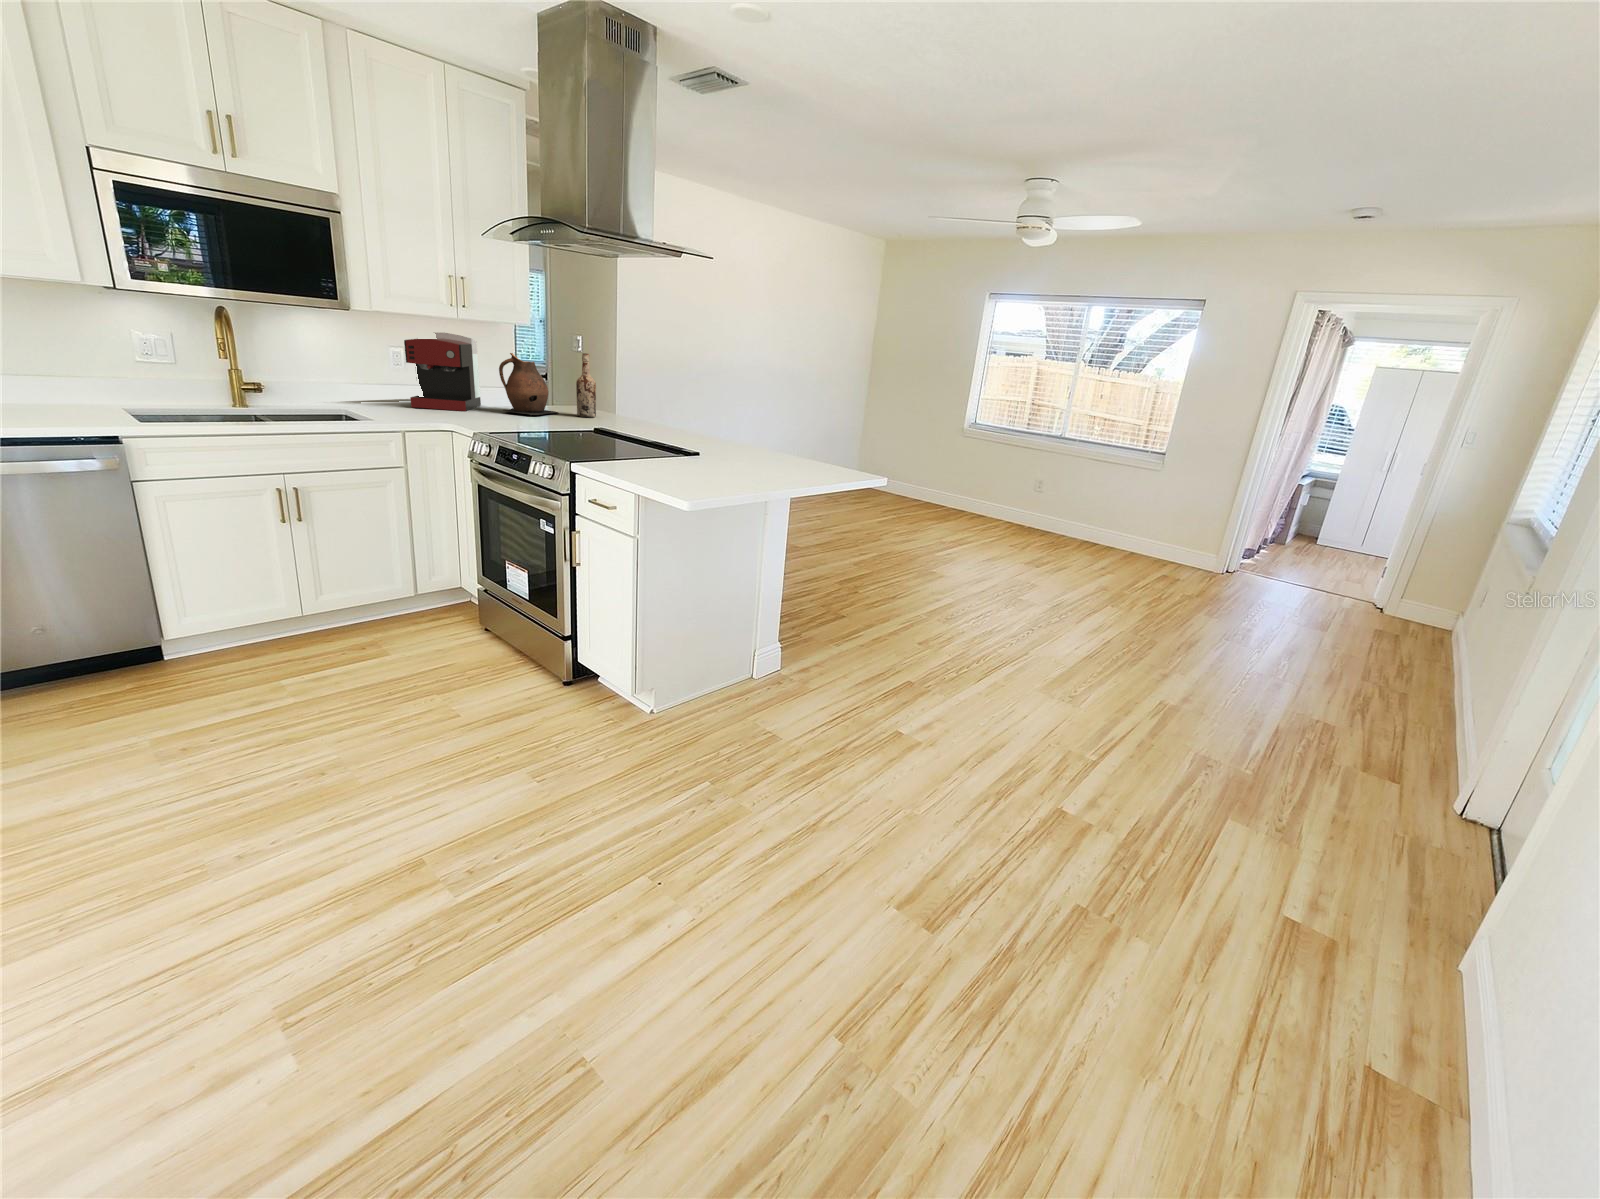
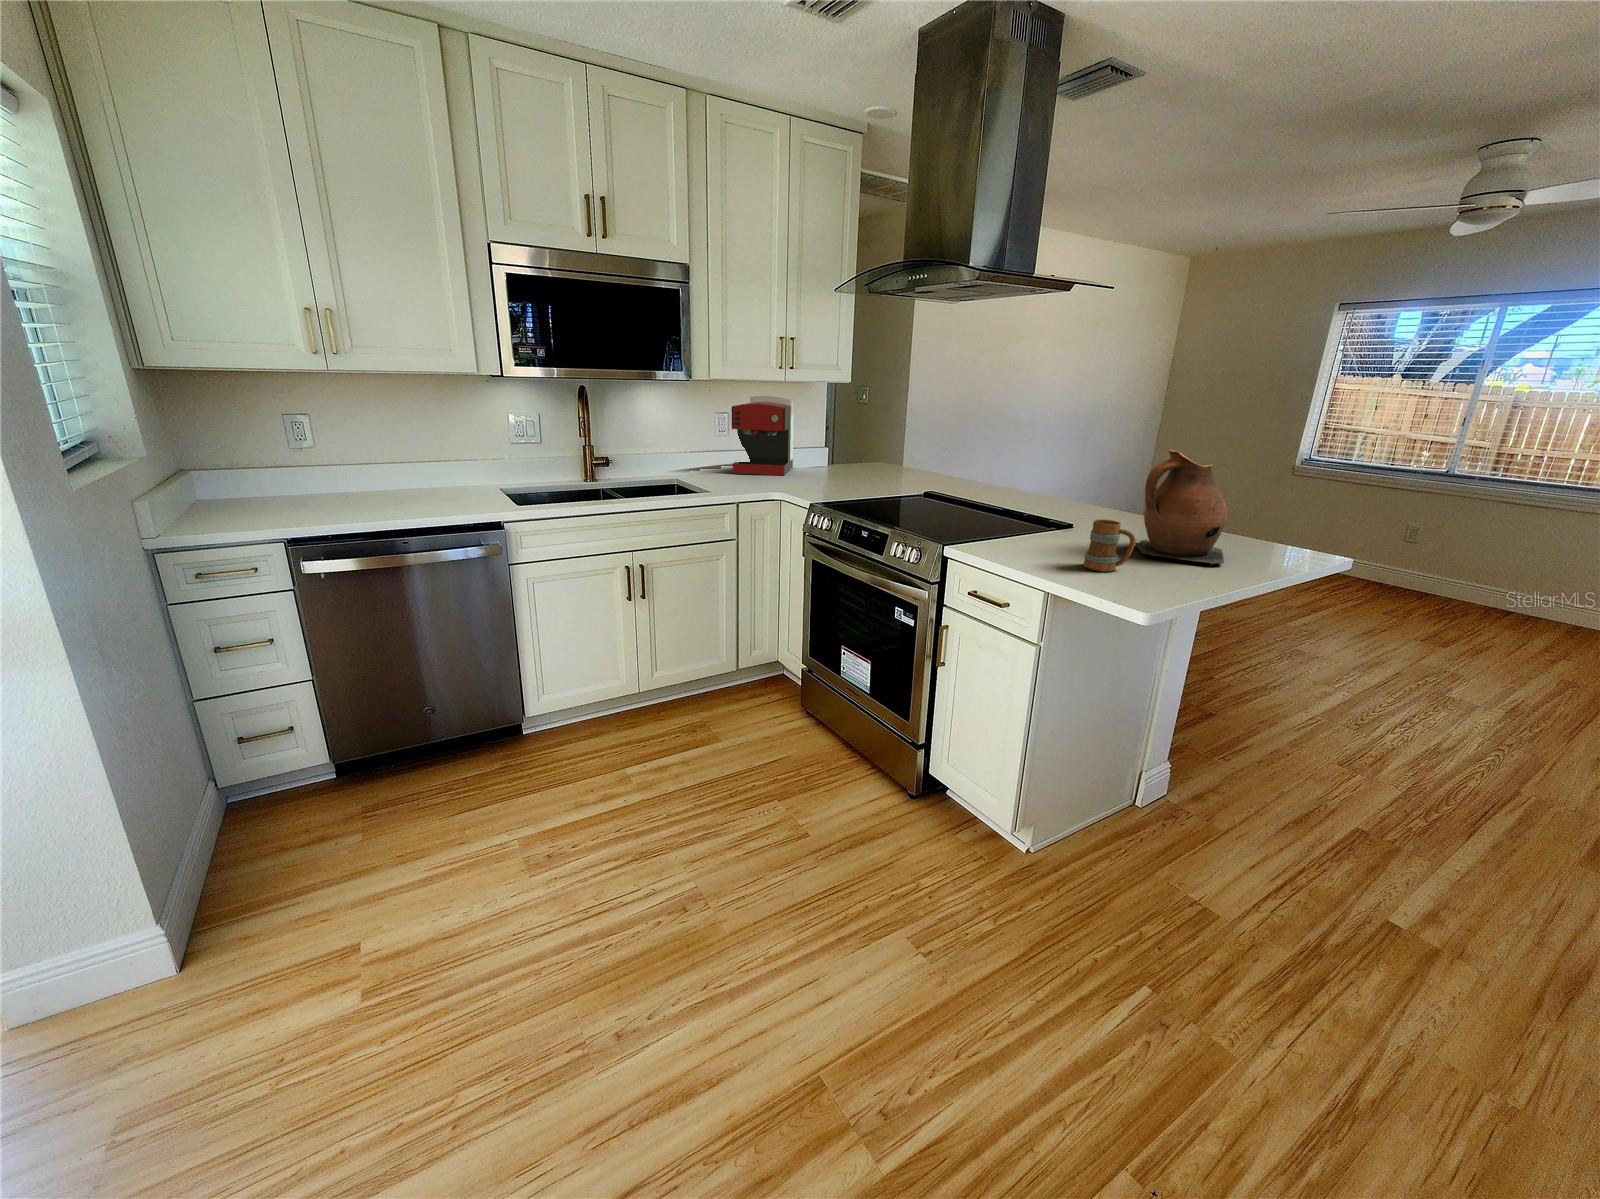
ceramic pitcher: present [499,353,558,415] -> present [1135,450,1227,565]
wine bottle: present [576,353,596,417] -> none [896,409,918,478]
mug: none [666,438,699,478] -> present [1084,519,1135,571]

